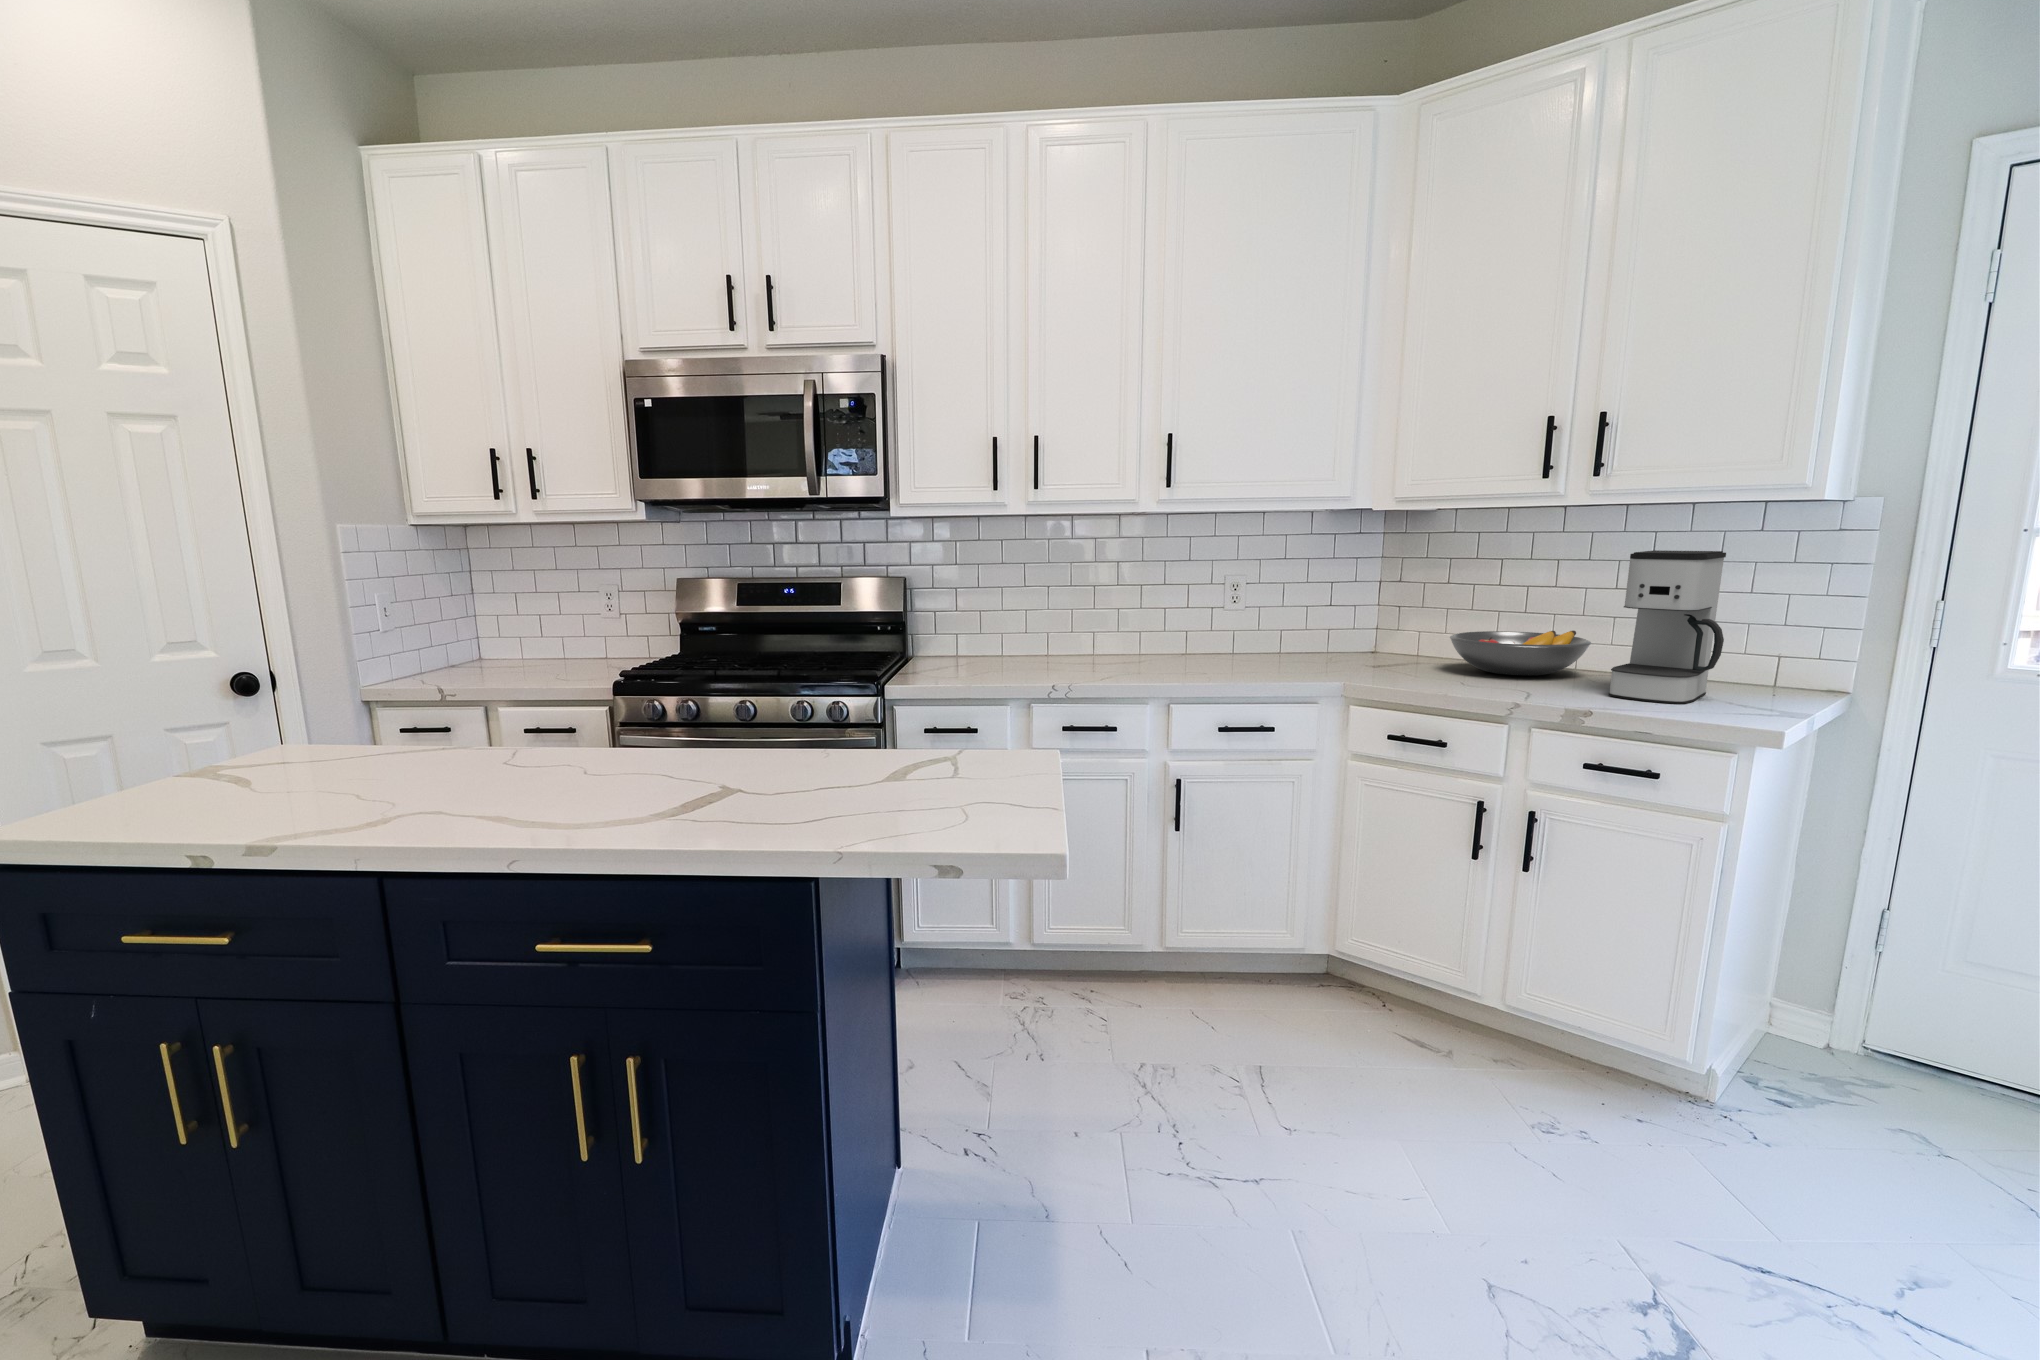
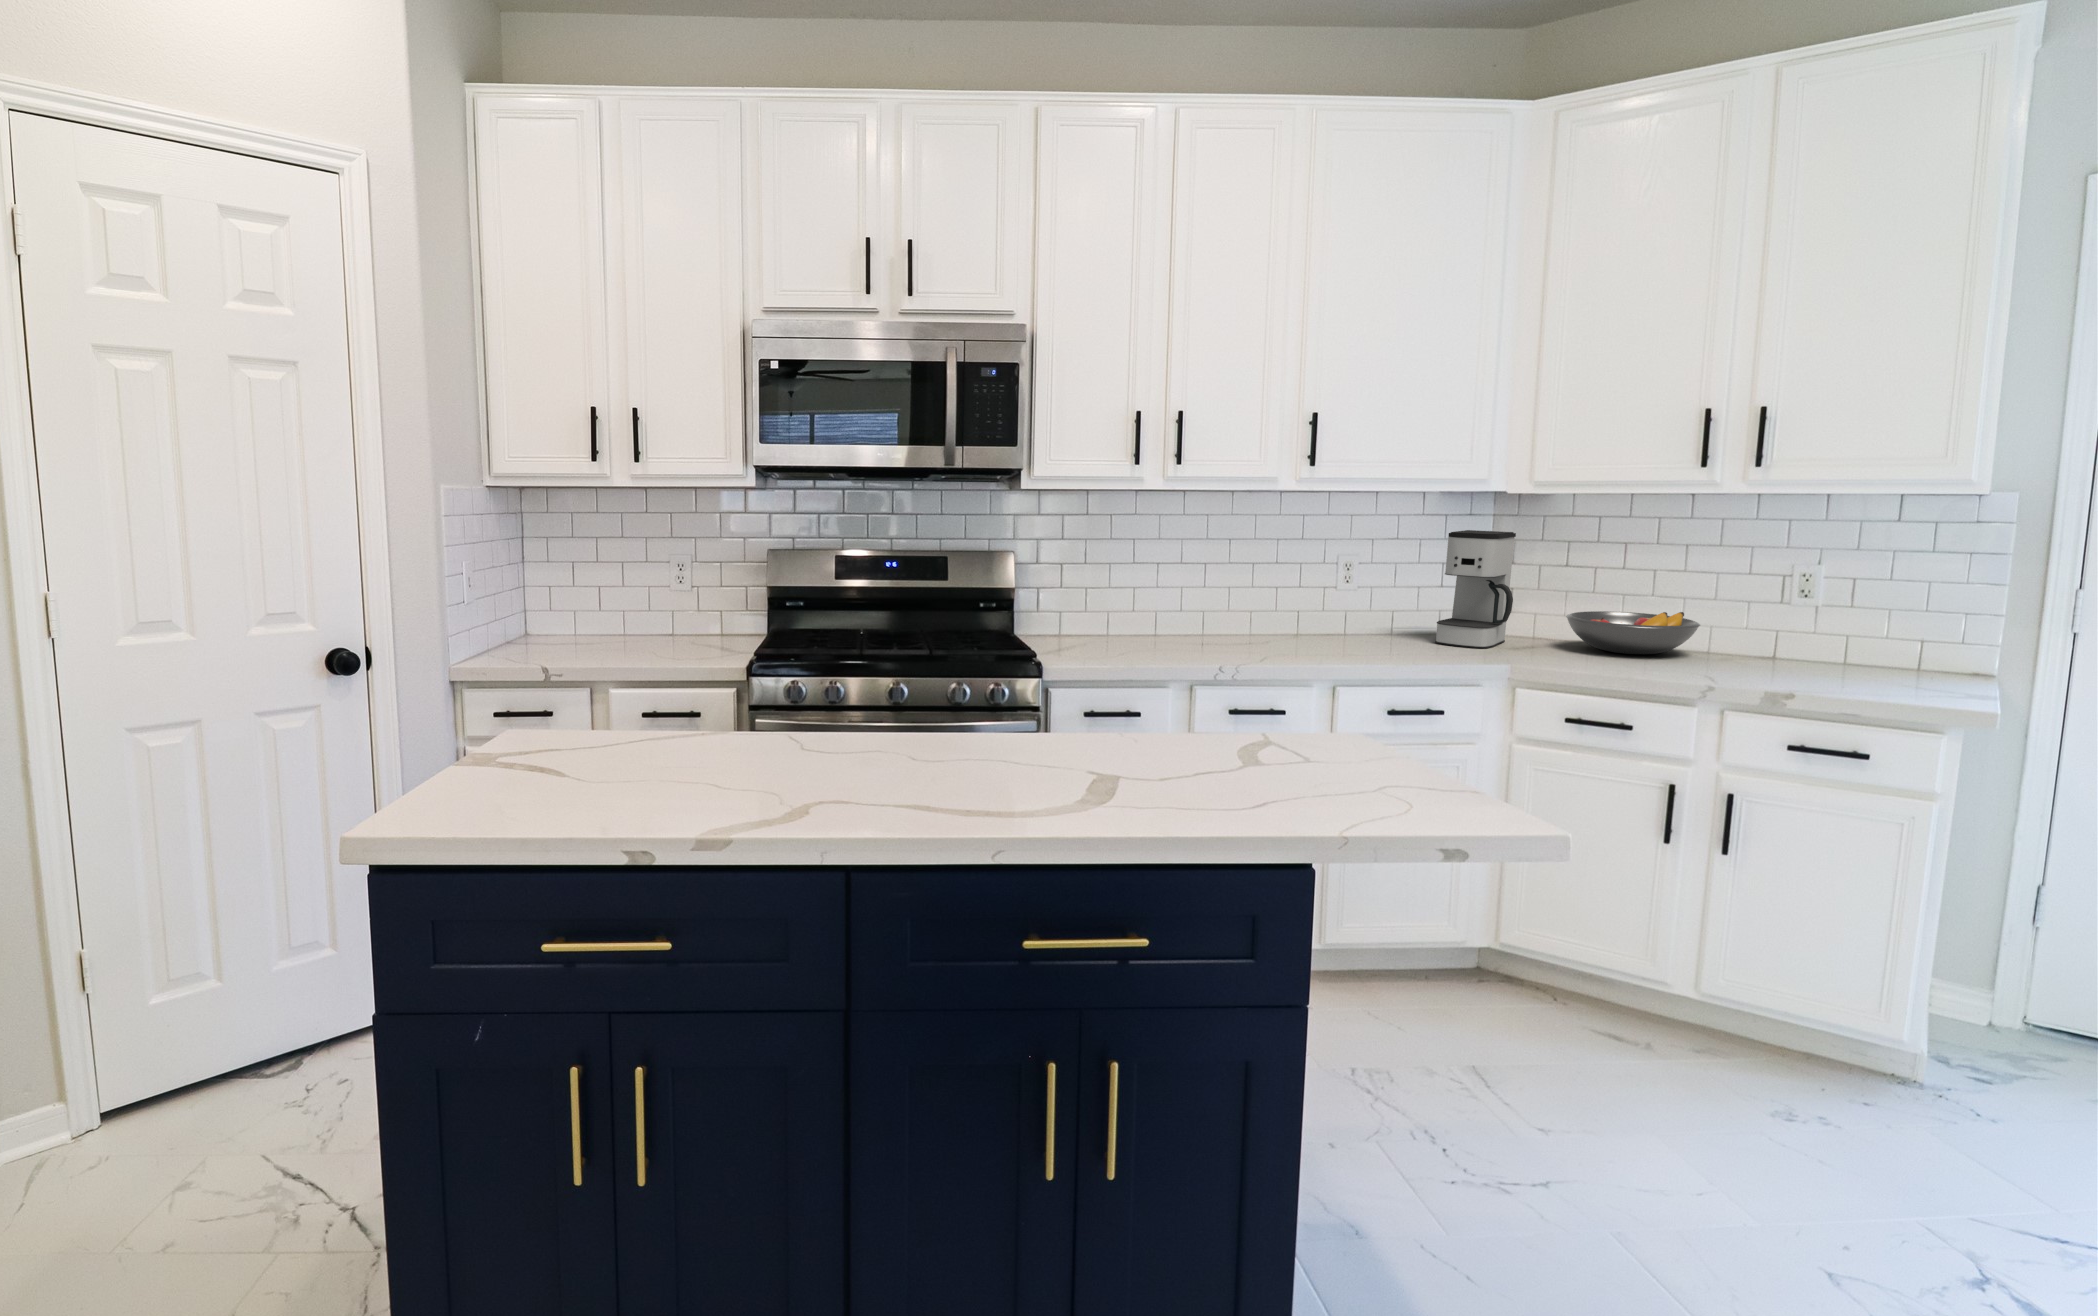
coffee maker: present [1609,550,1726,704] -> present [1435,530,1516,648]

